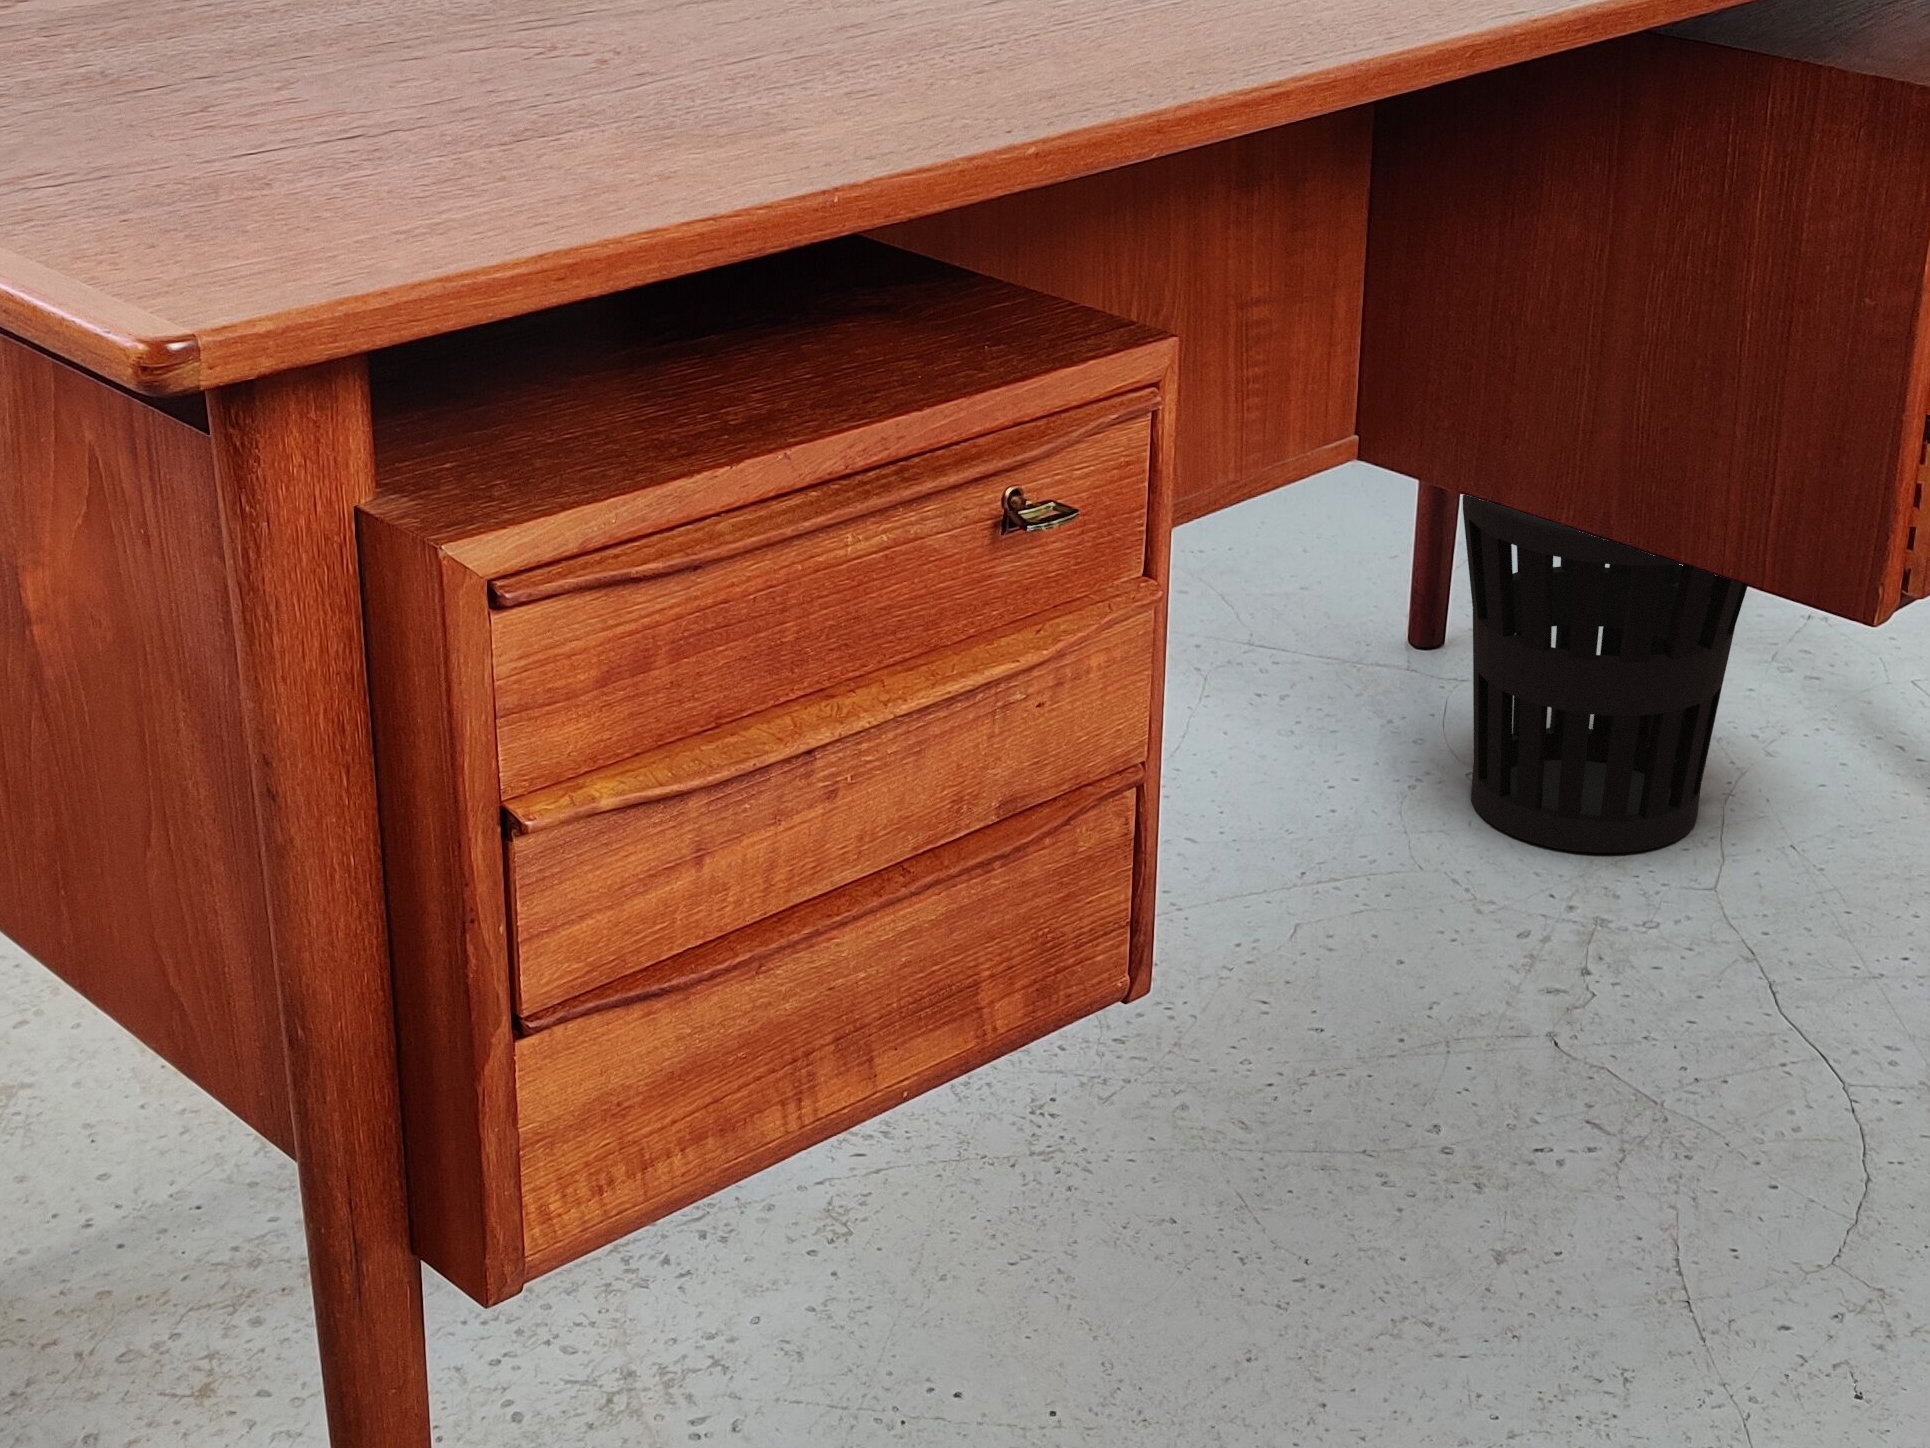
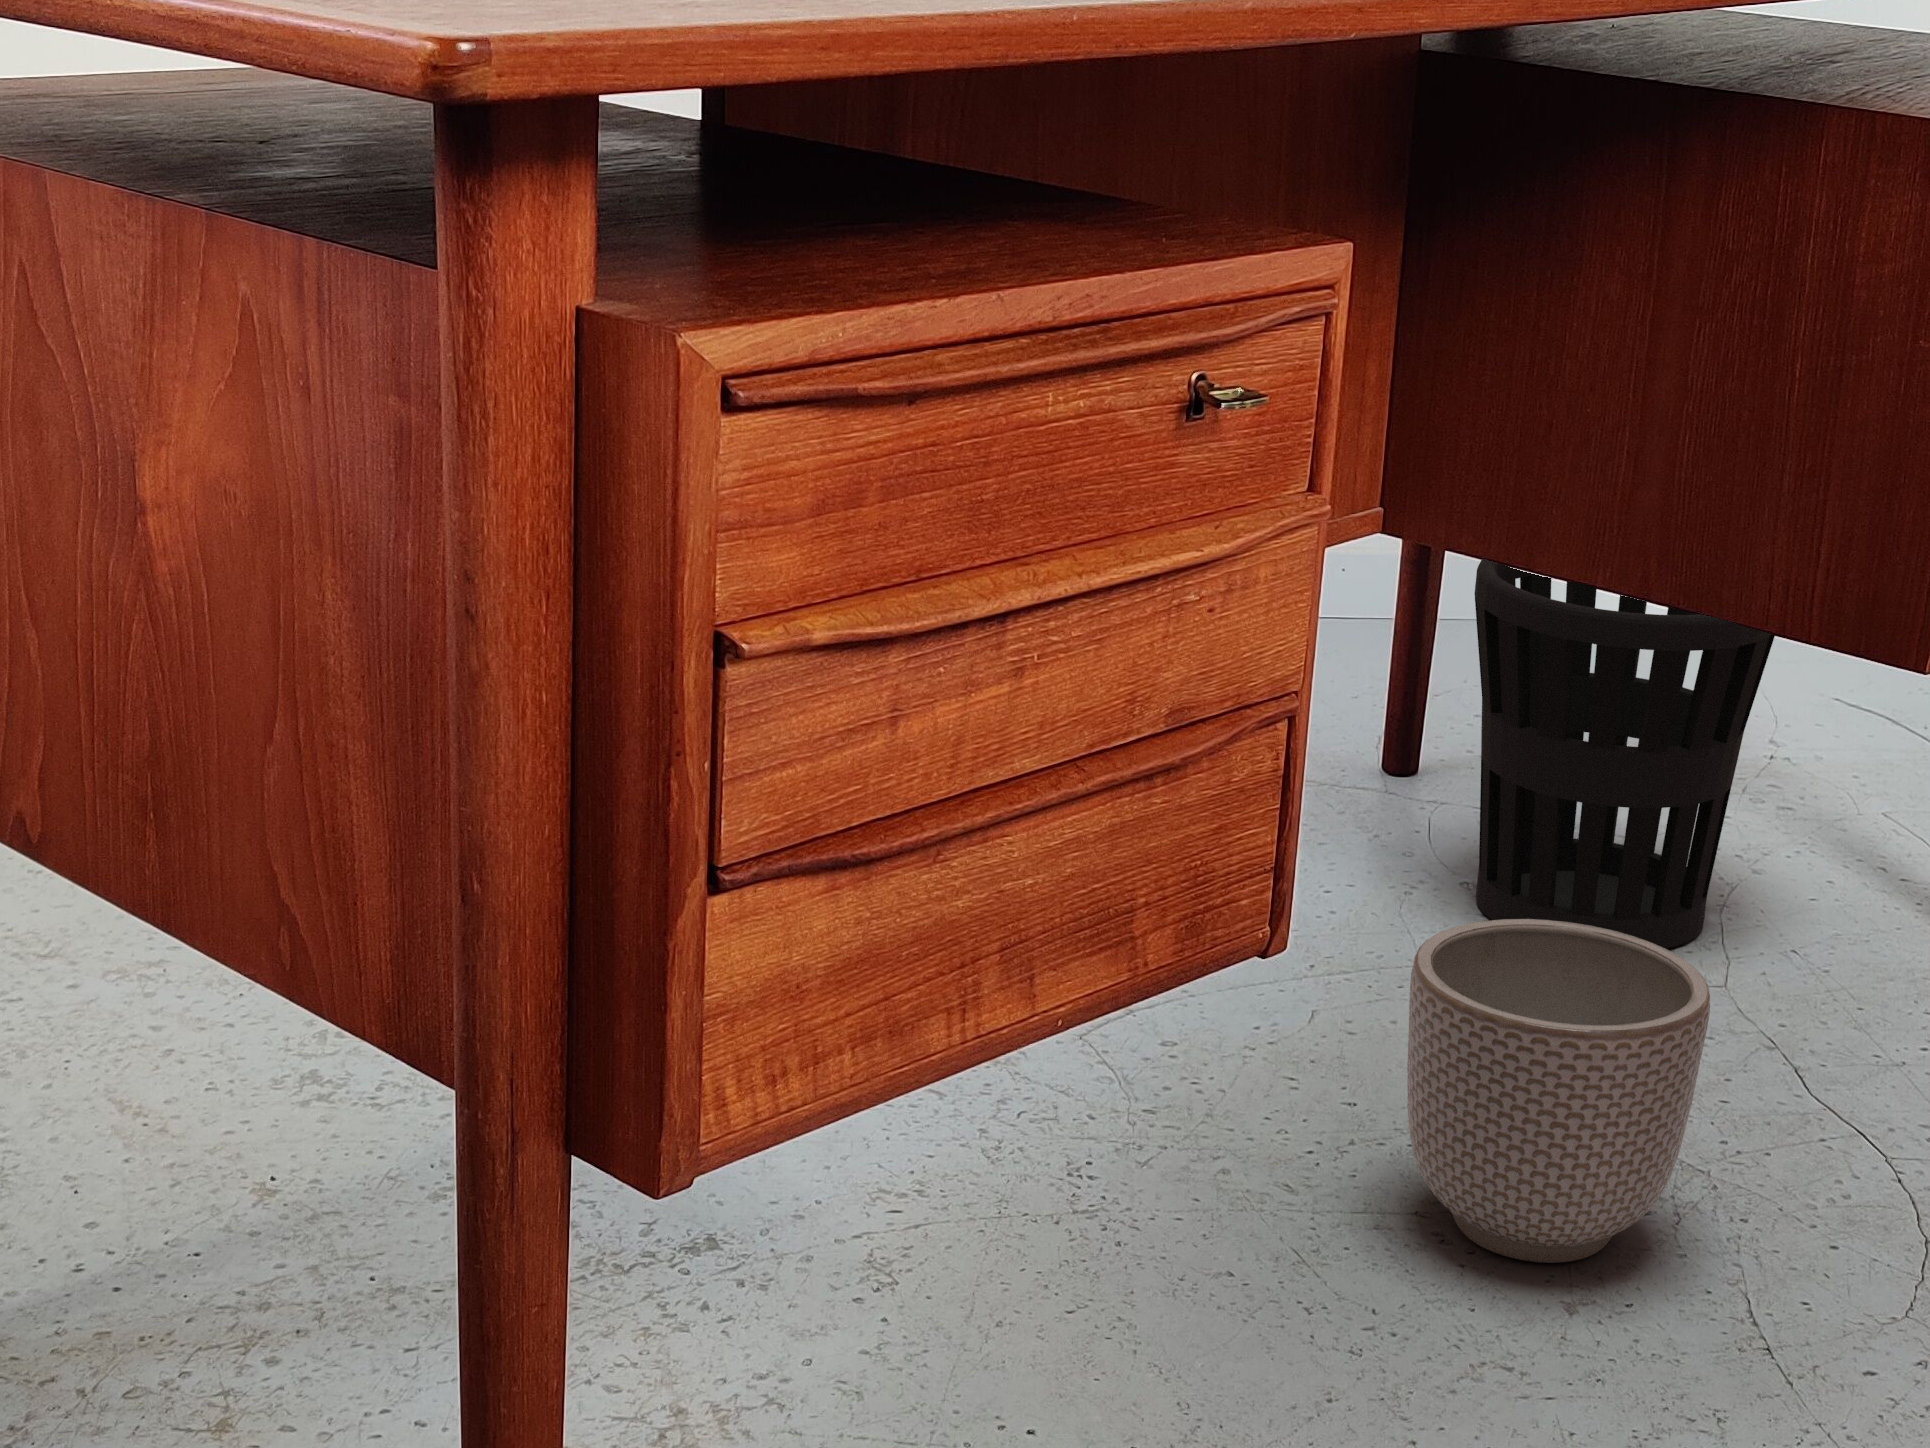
planter: none [1346,868,1637,1207] -> present [1407,919,1710,1263]

